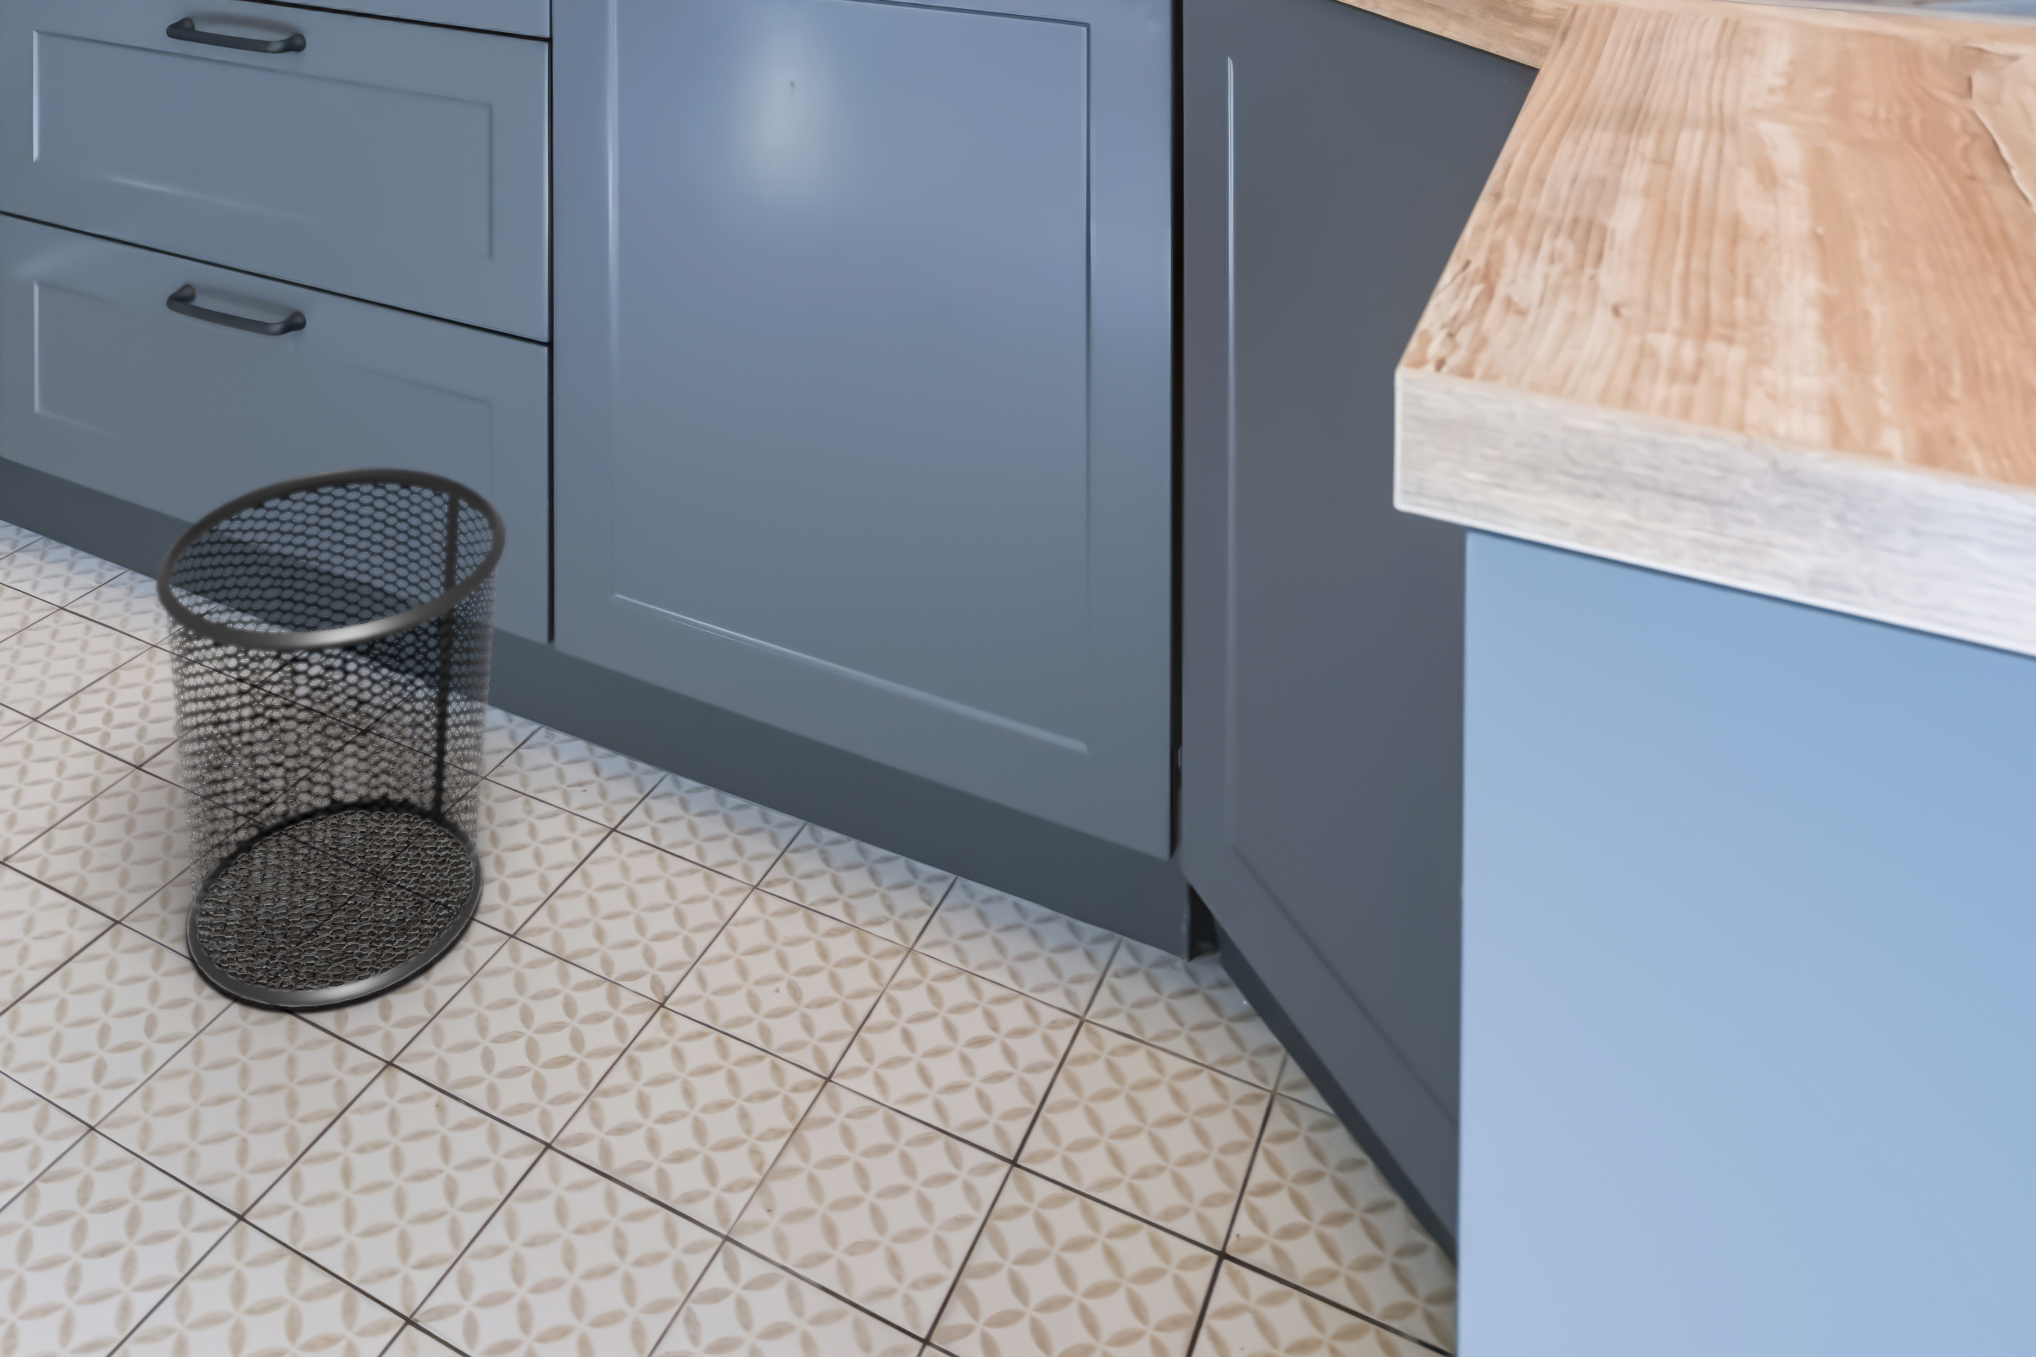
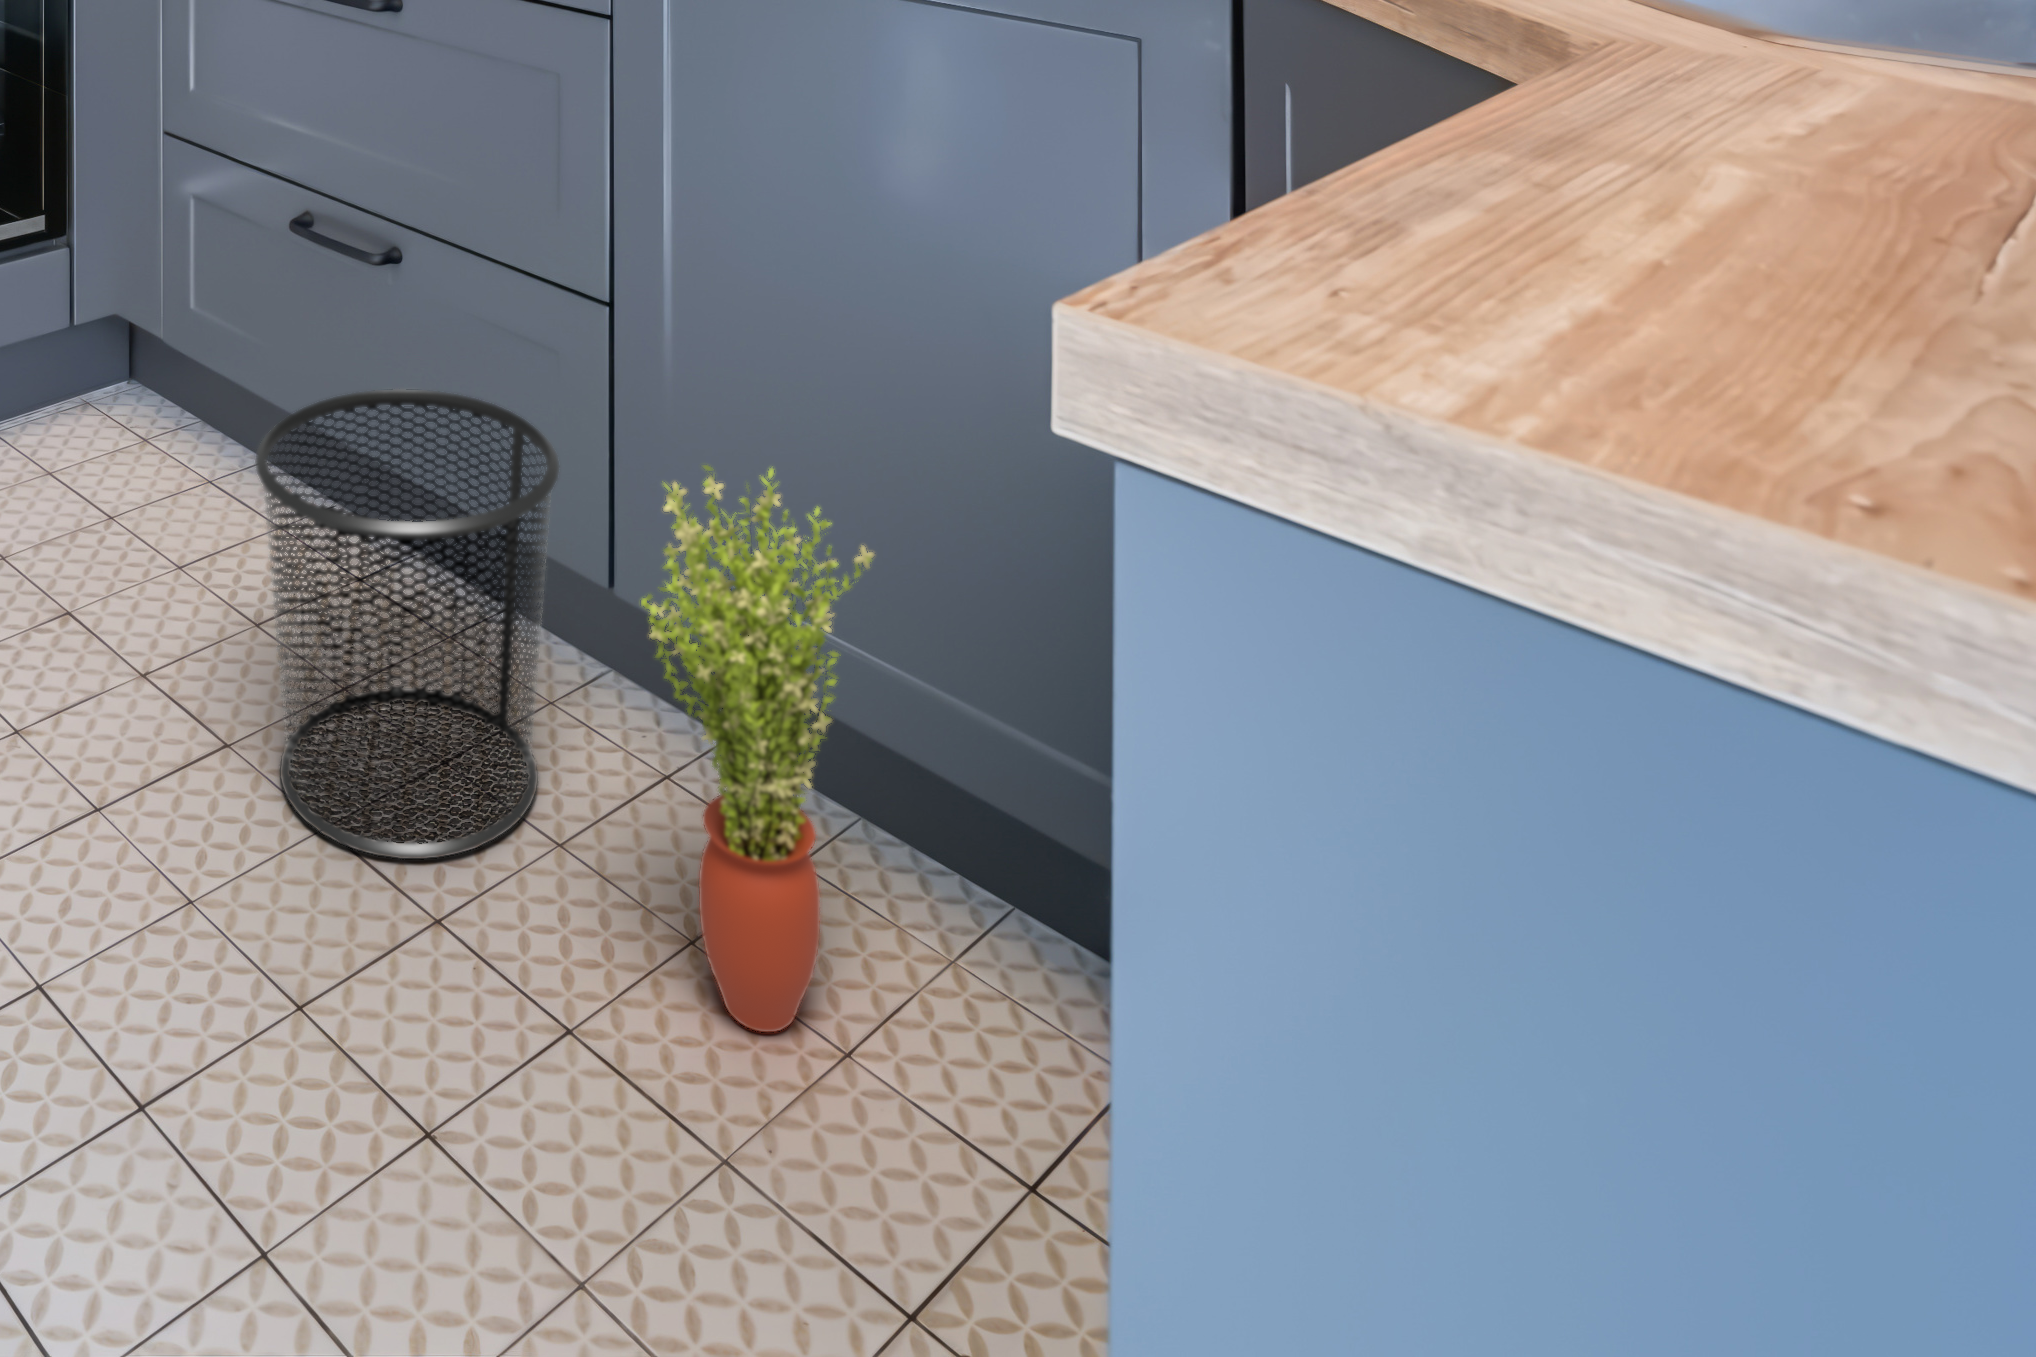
potted plant: none [626,495,852,1084] -> present [641,465,874,1032]

